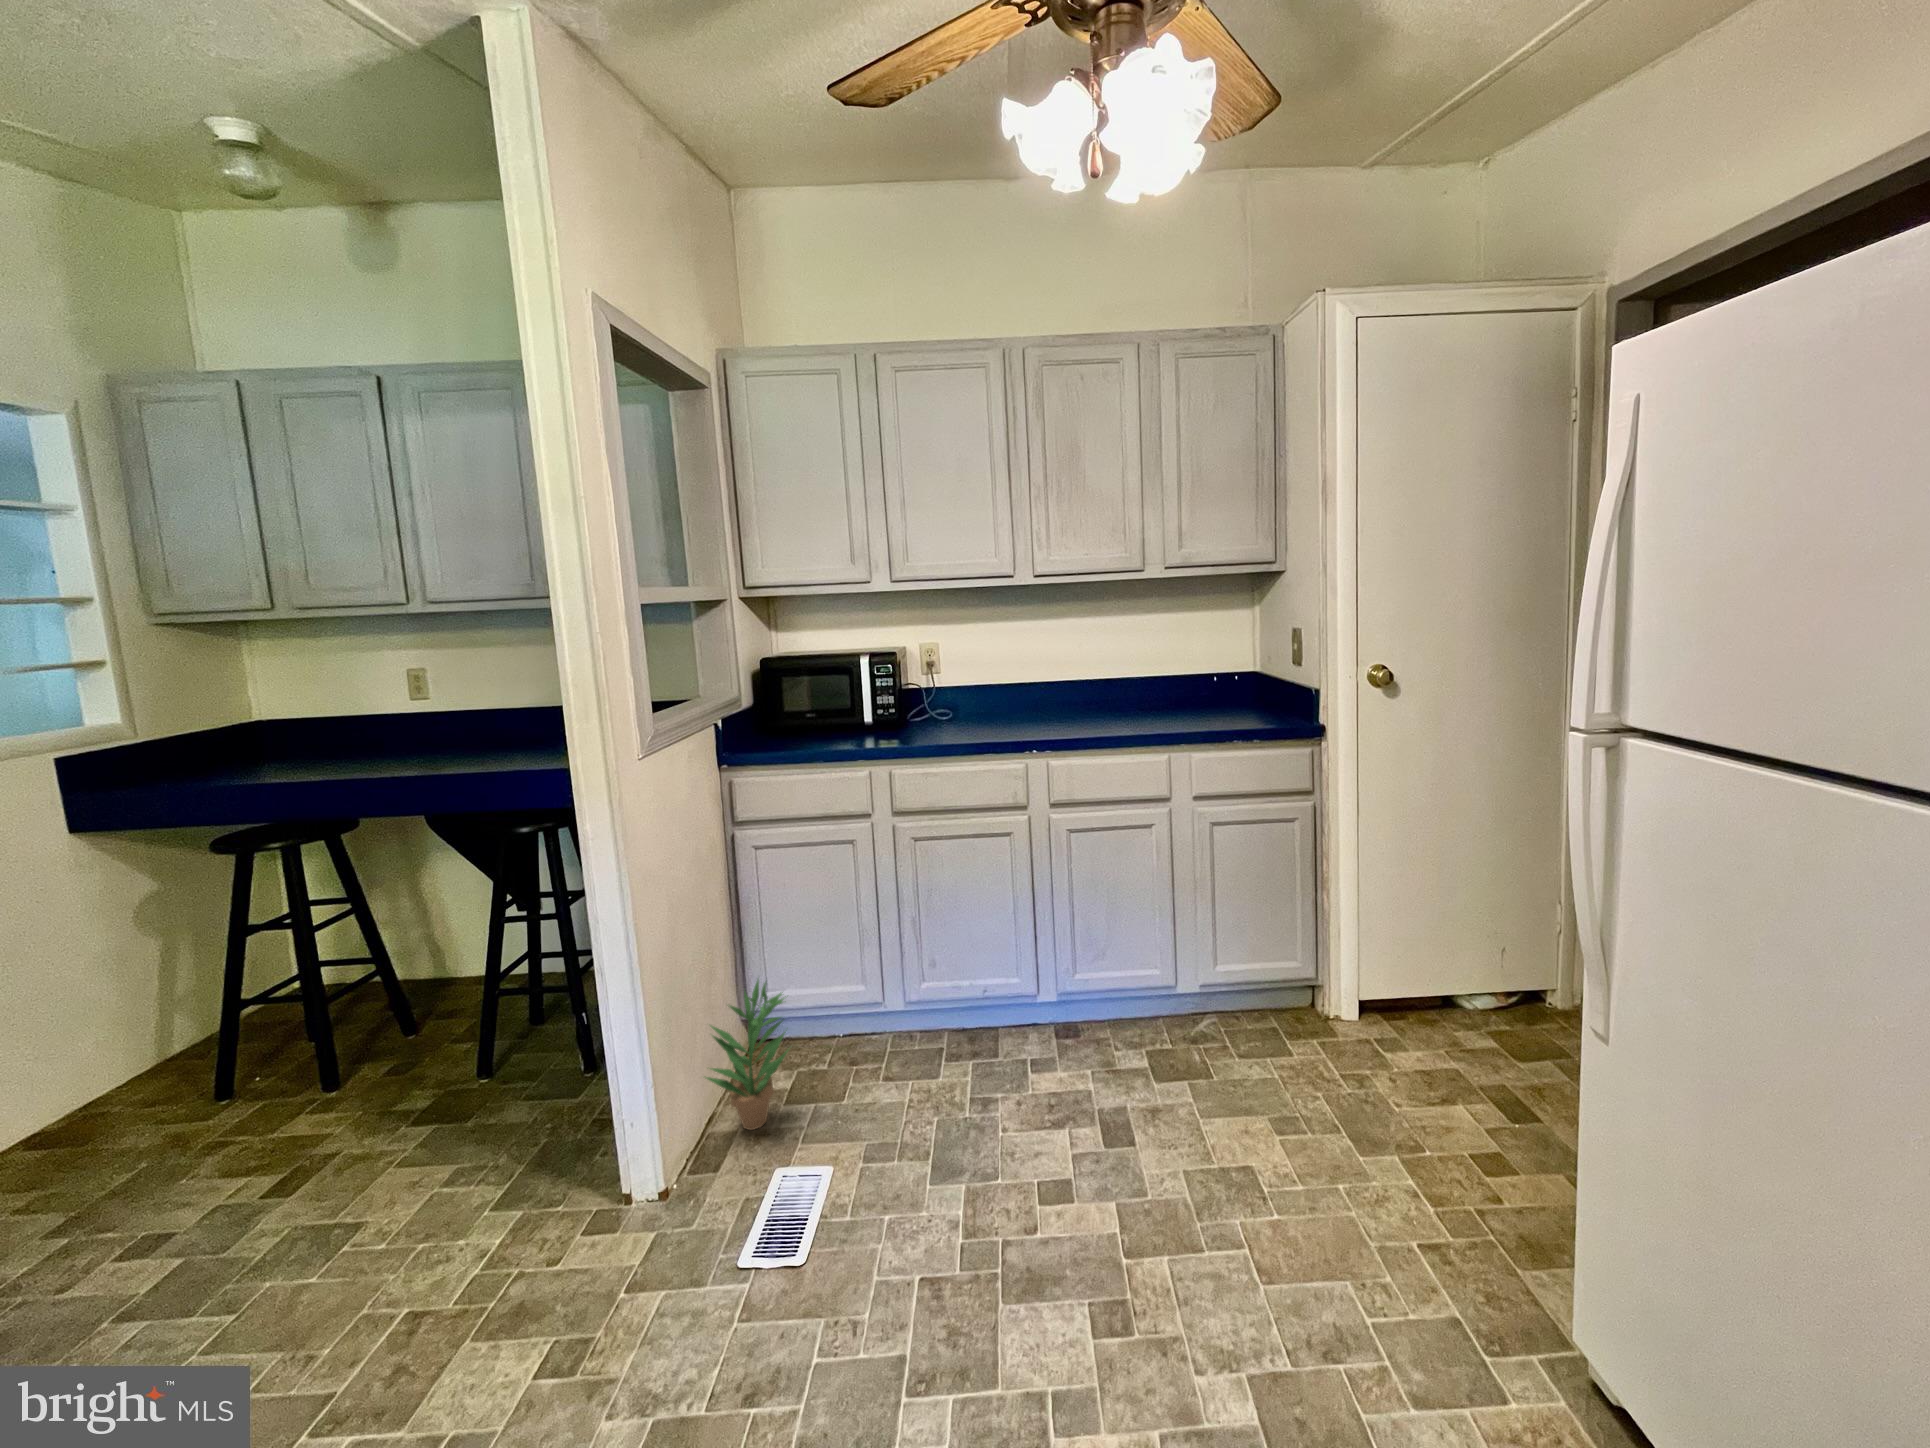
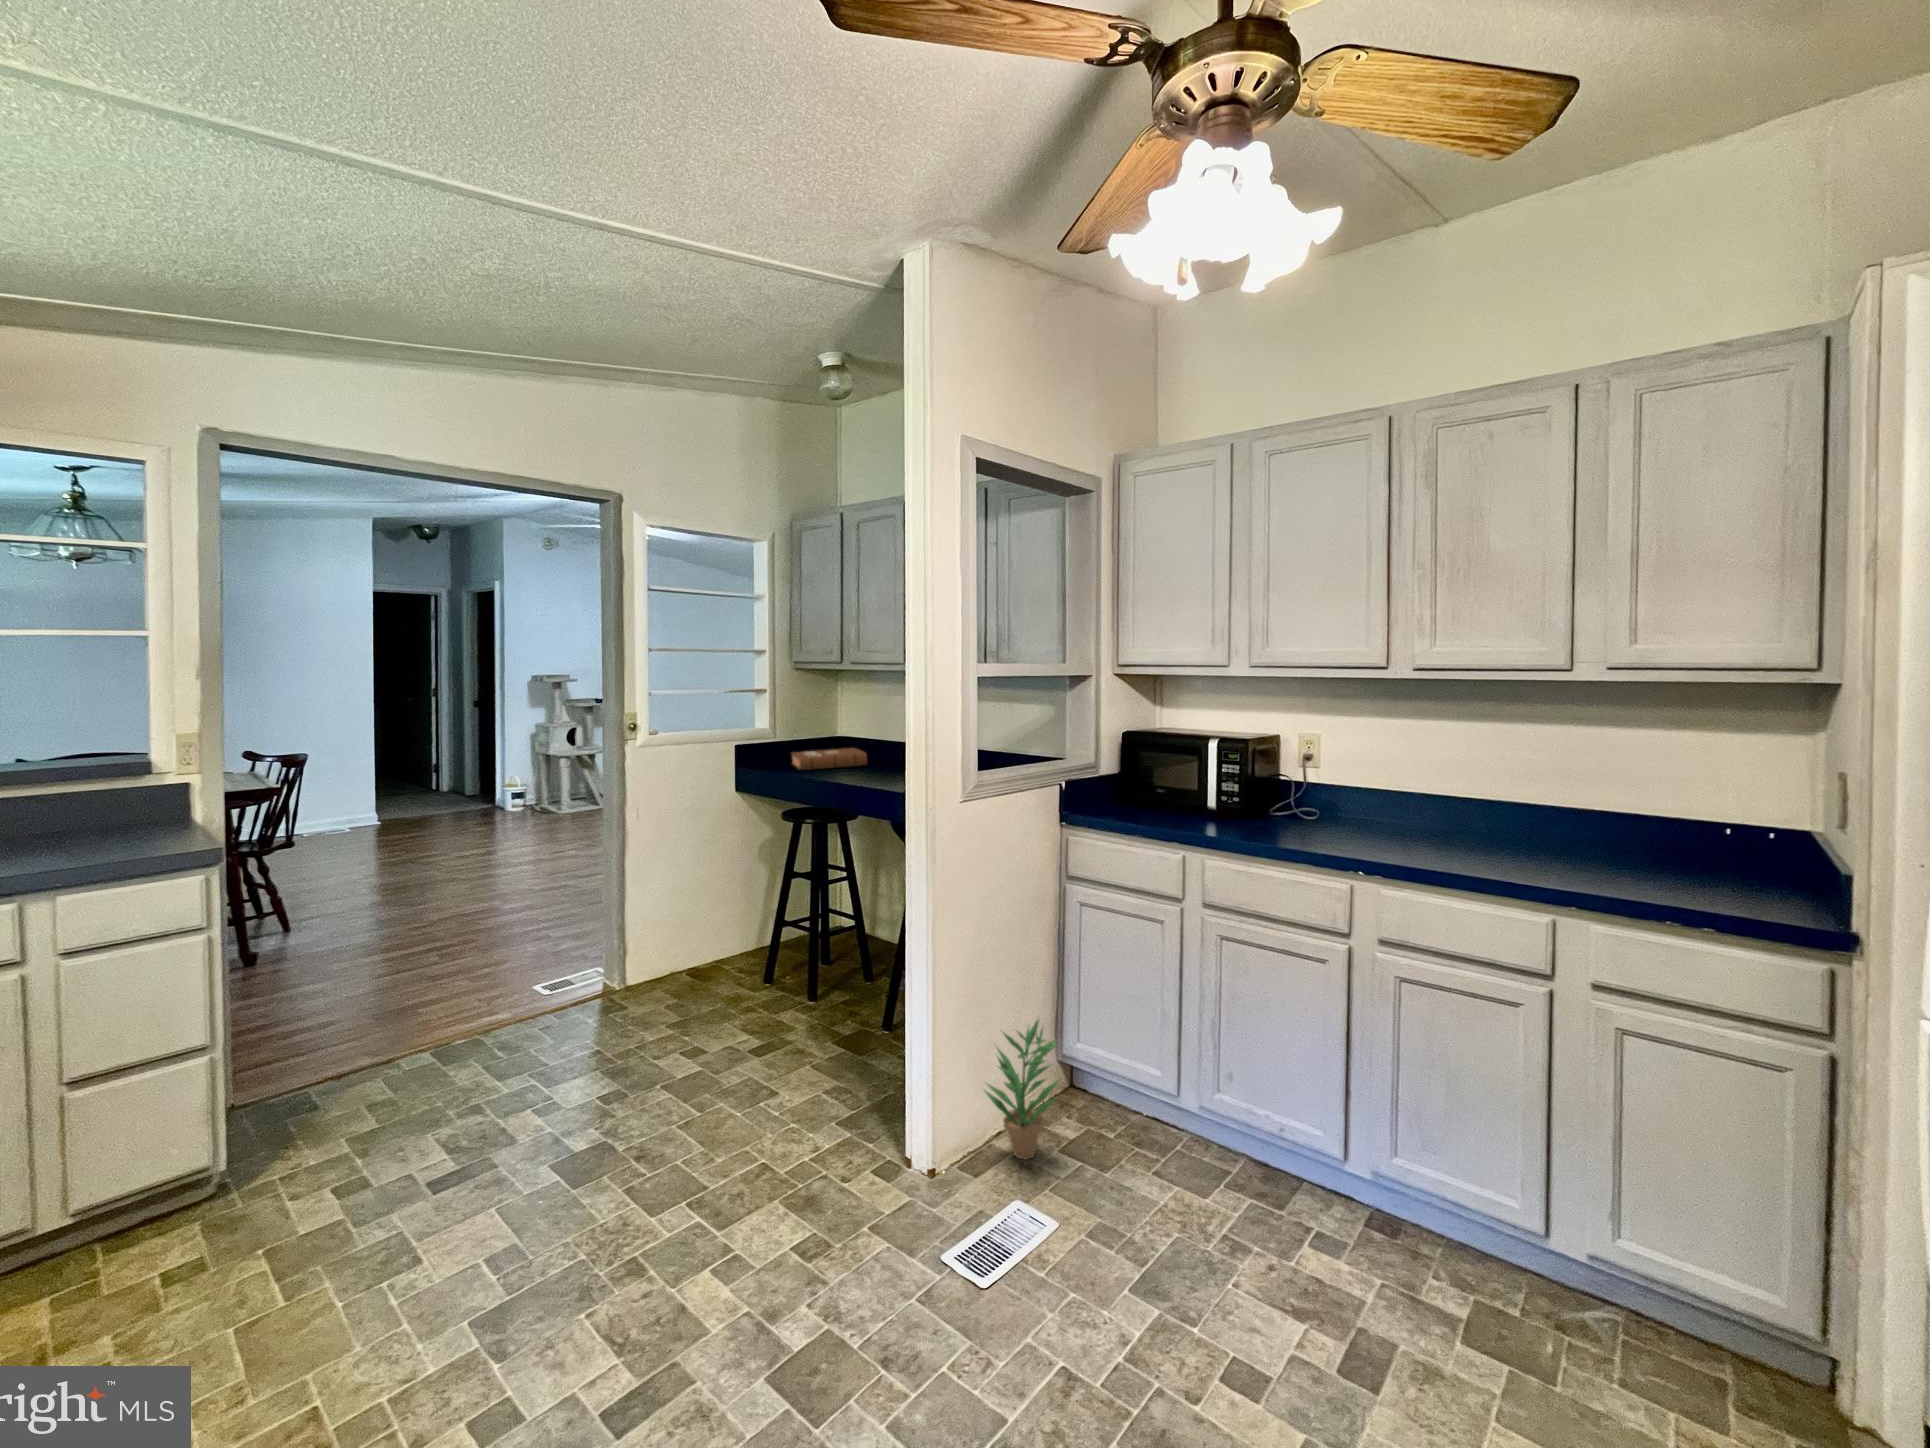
book: none [214,733,373,776] -> present [792,748,867,770]

